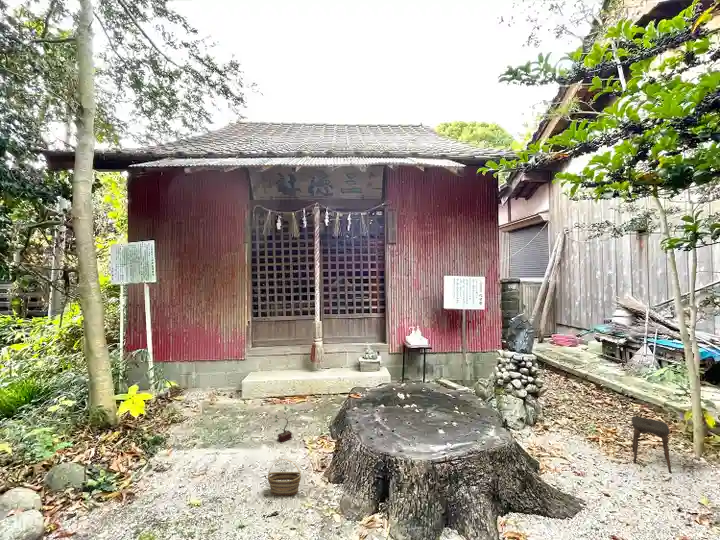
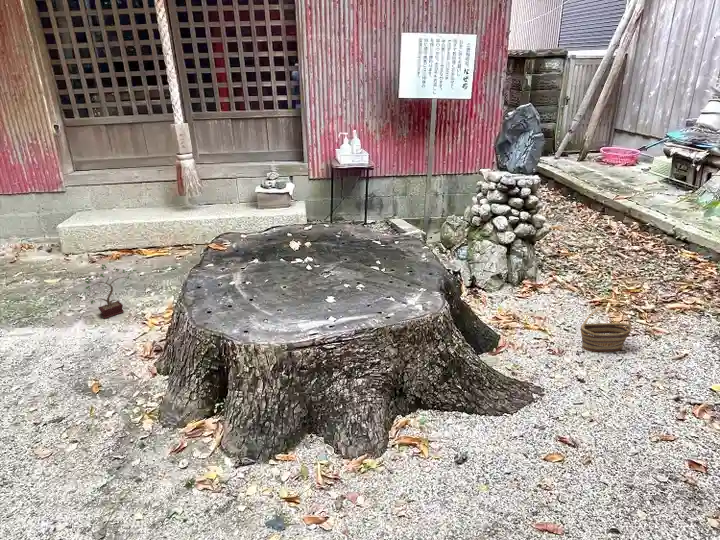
stool: present [632,416,671,473] -> none [645,269,711,347]
basket: present [268,459,301,496] -> present [581,306,631,352]

